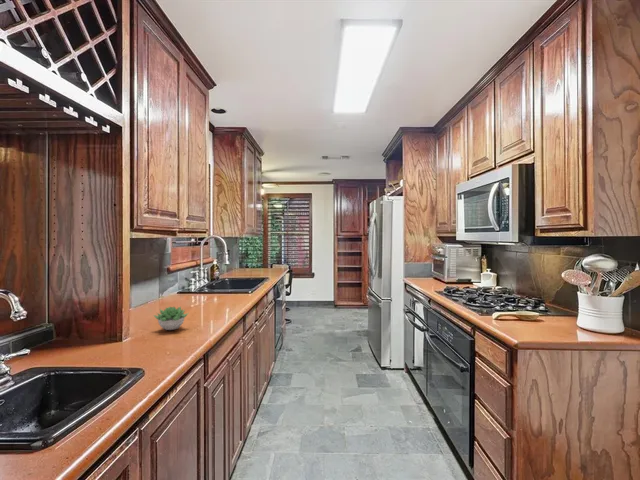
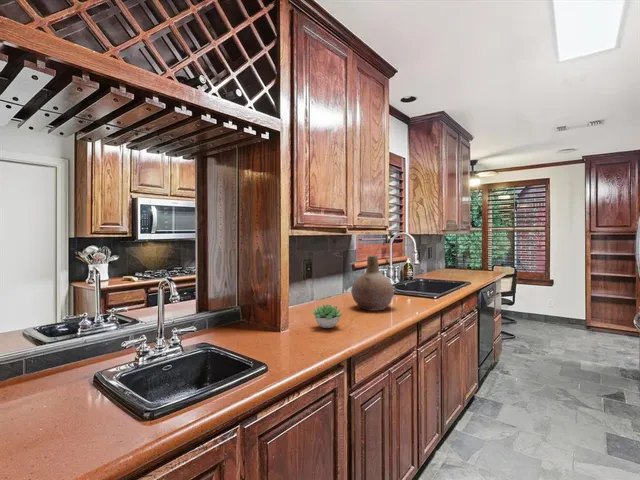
vase: none [180,258,222,310] -> present [351,256,394,311]

